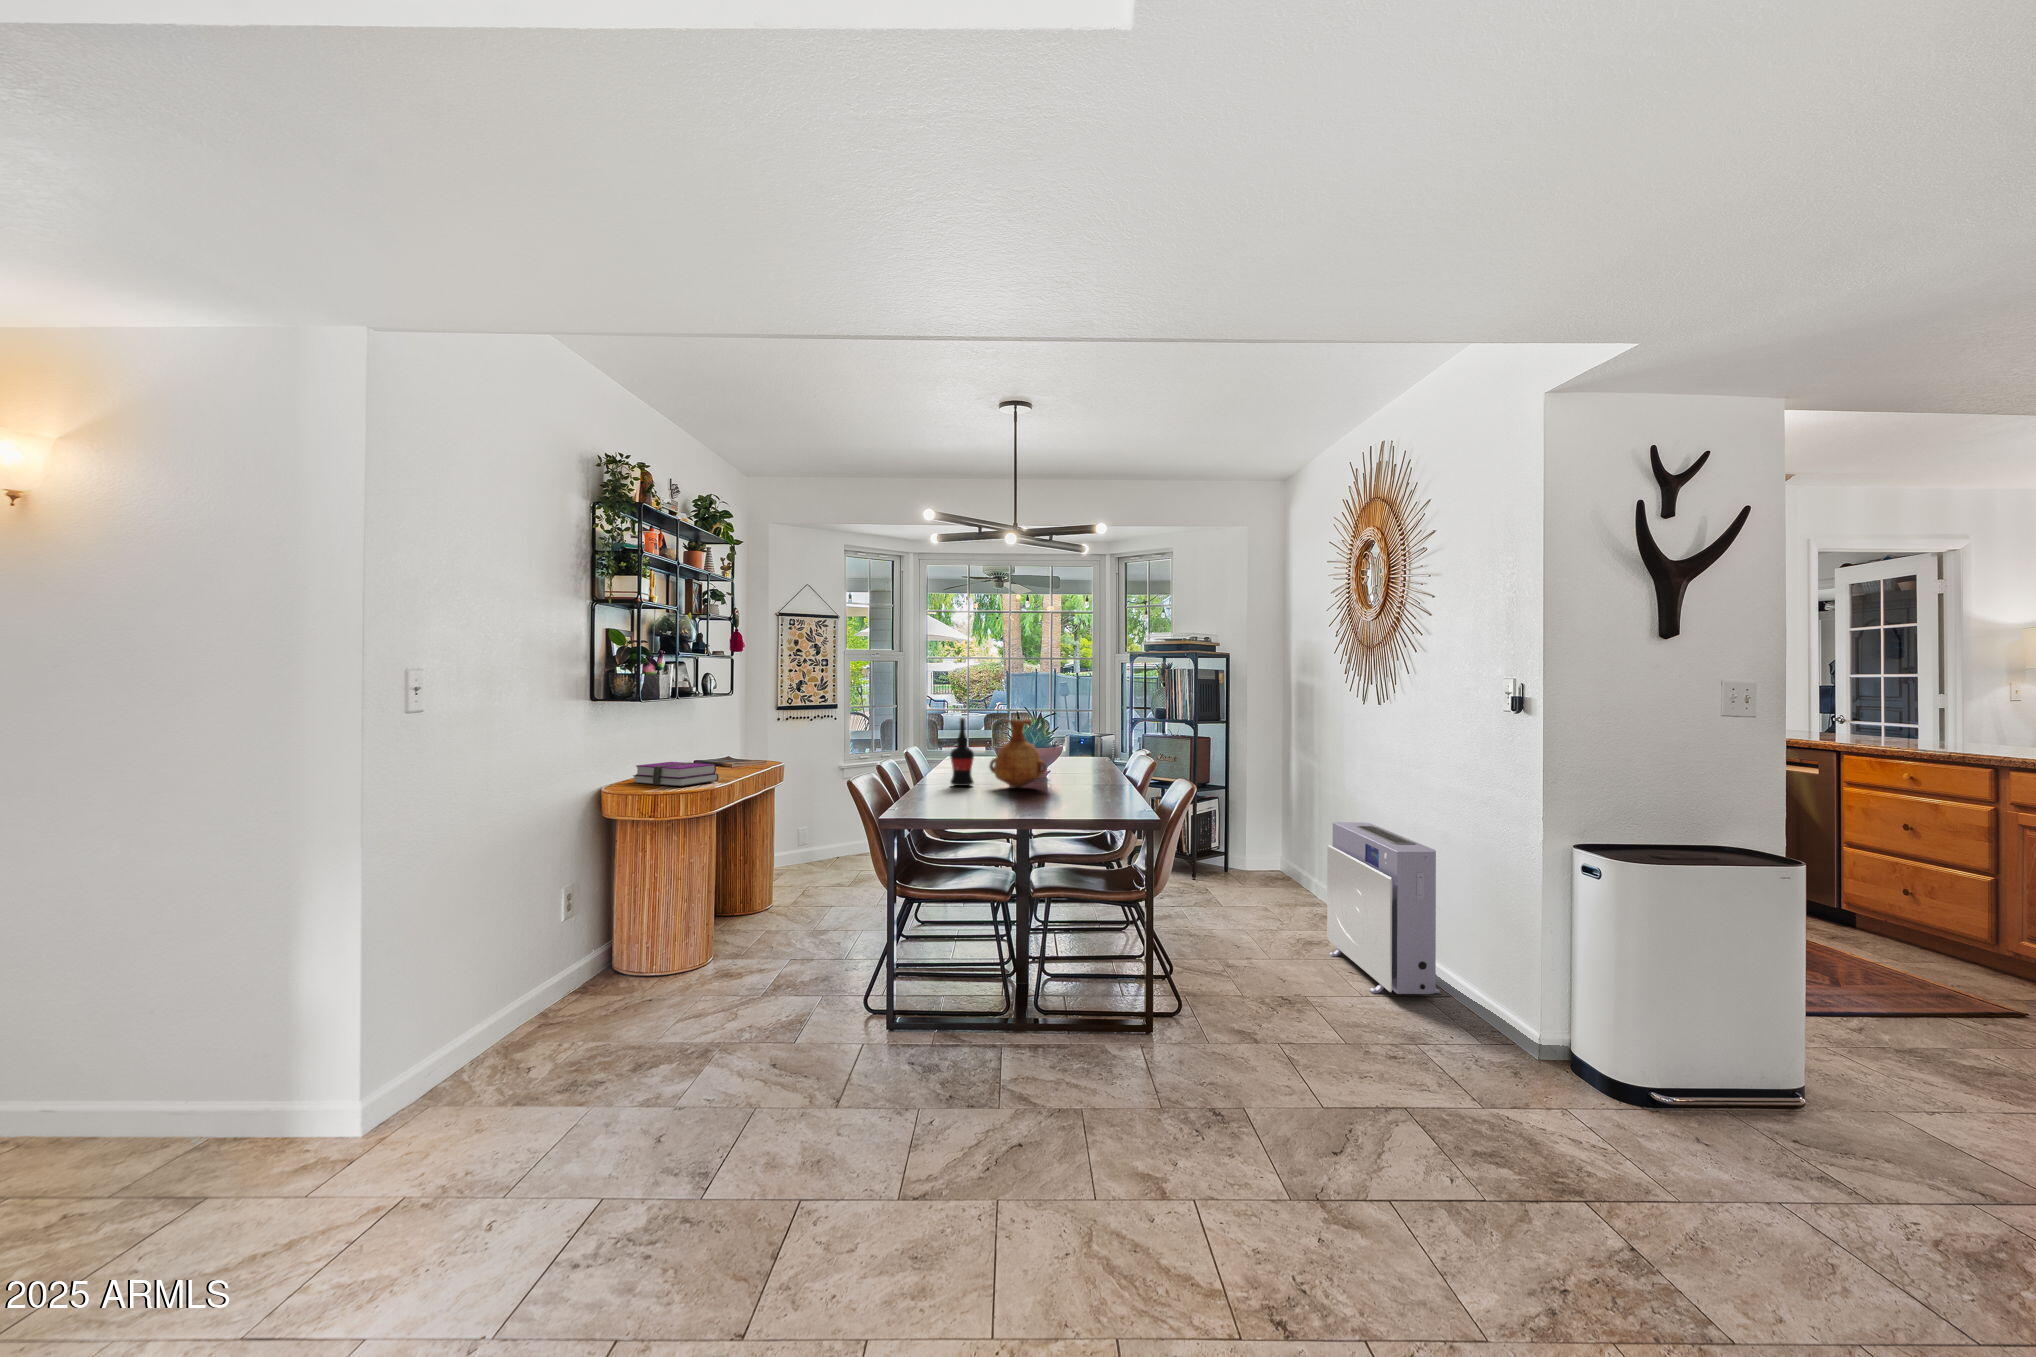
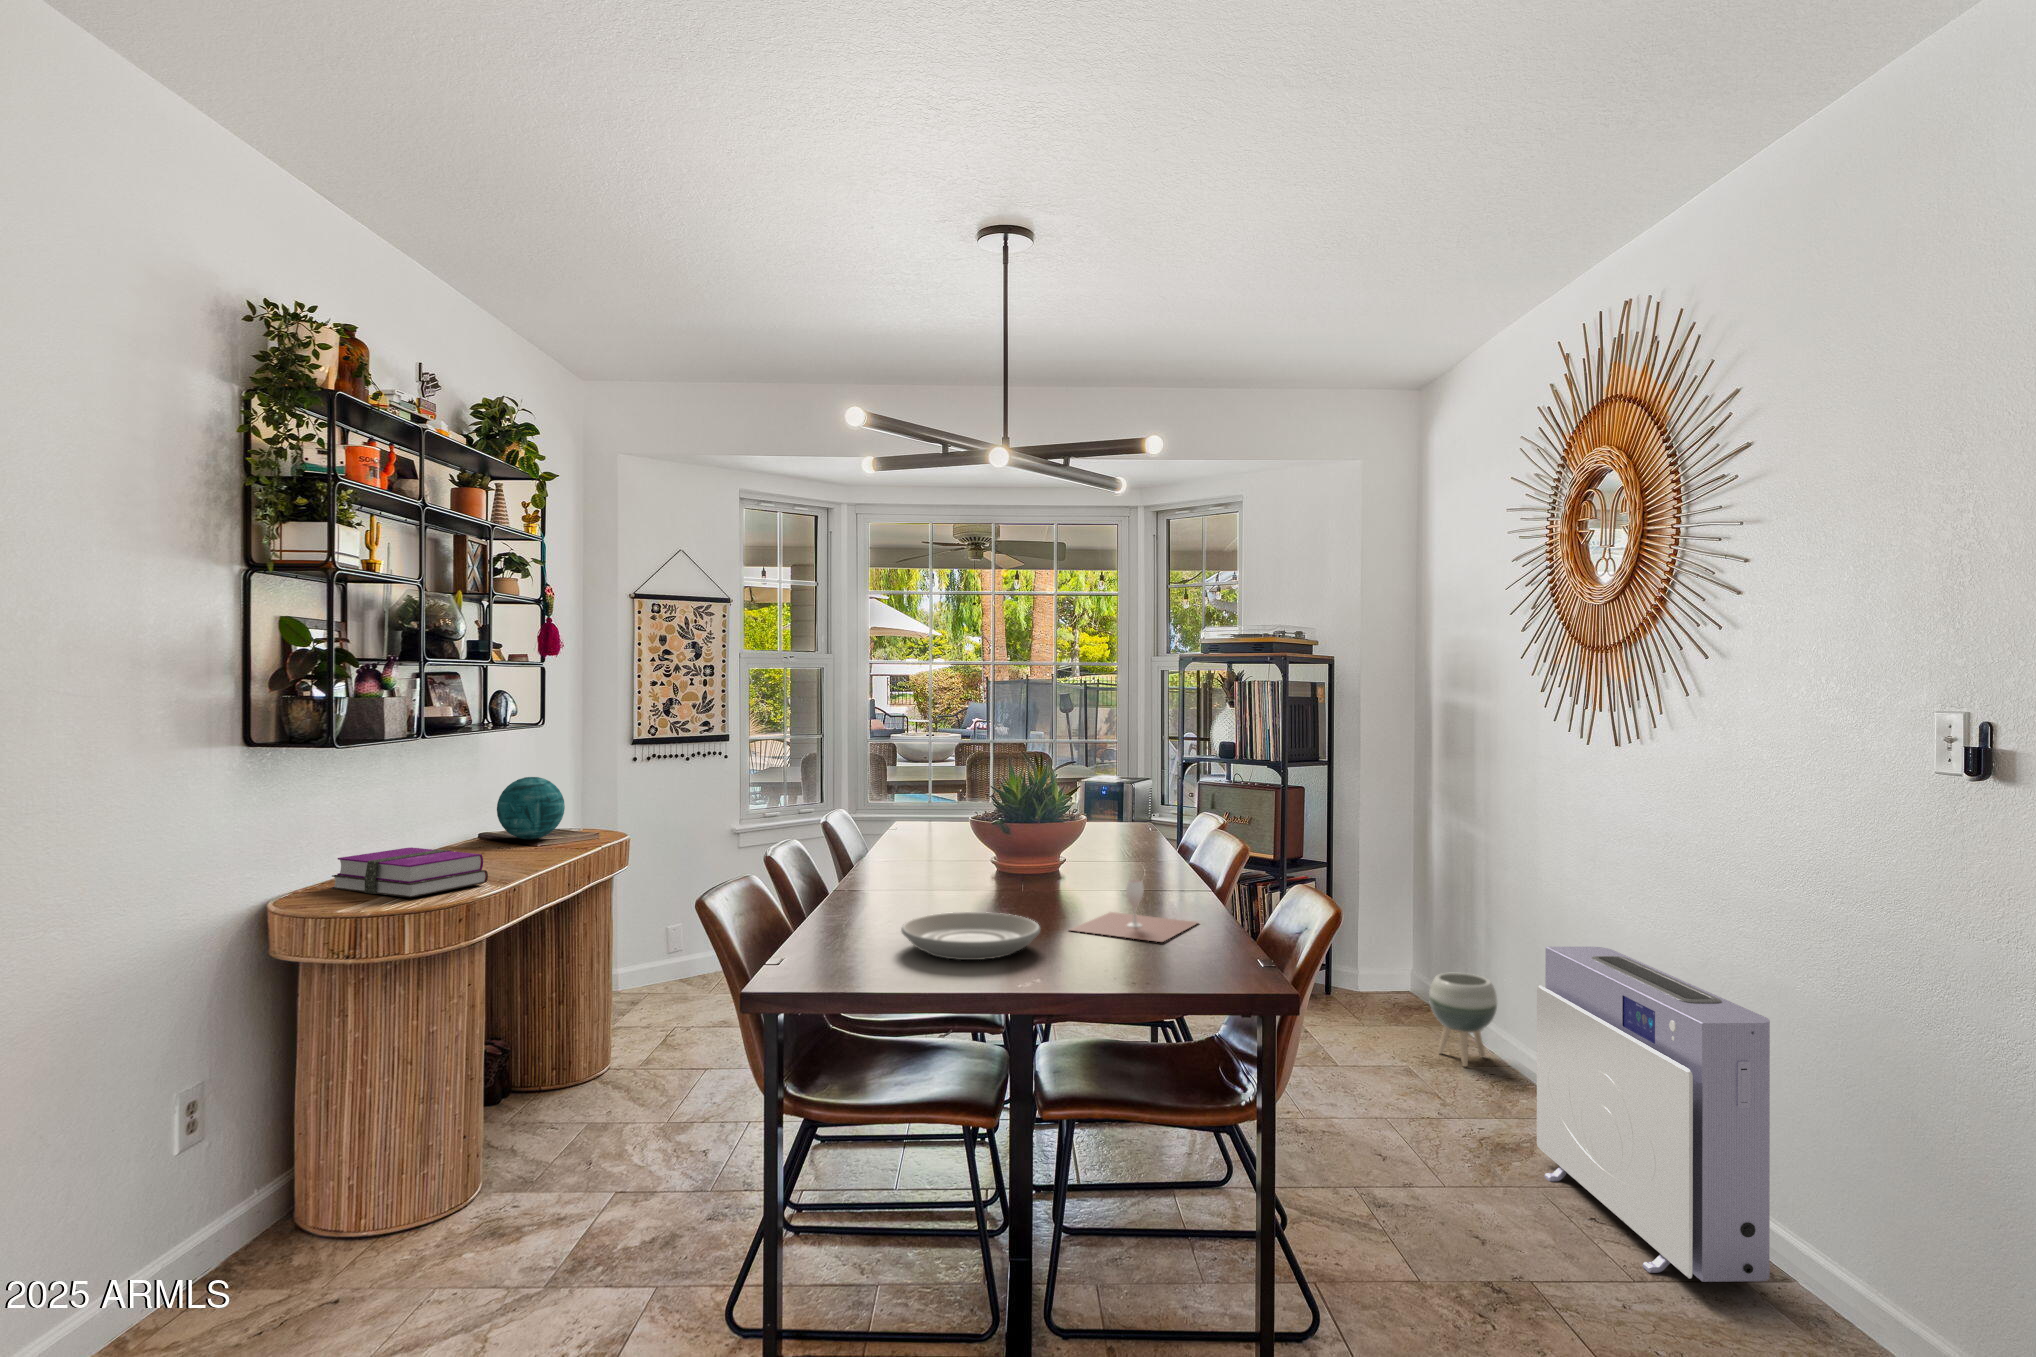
wine bottle: present [950,718,974,786] -> none [892,773,934,893]
vase: present [989,719,1046,788] -> none [961,775,1062,899]
decorative orb: none [709,725,749,763] -> present [497,777,565,839]
wine glass: none [1048,774,1122,805] -> present [1070,880,1197,942]
plate: none [958,790,1033,810] -> present [901,912,1041,960]
planter: none [1278,850,1320,906] -> present [1429,973,1497,1067]

